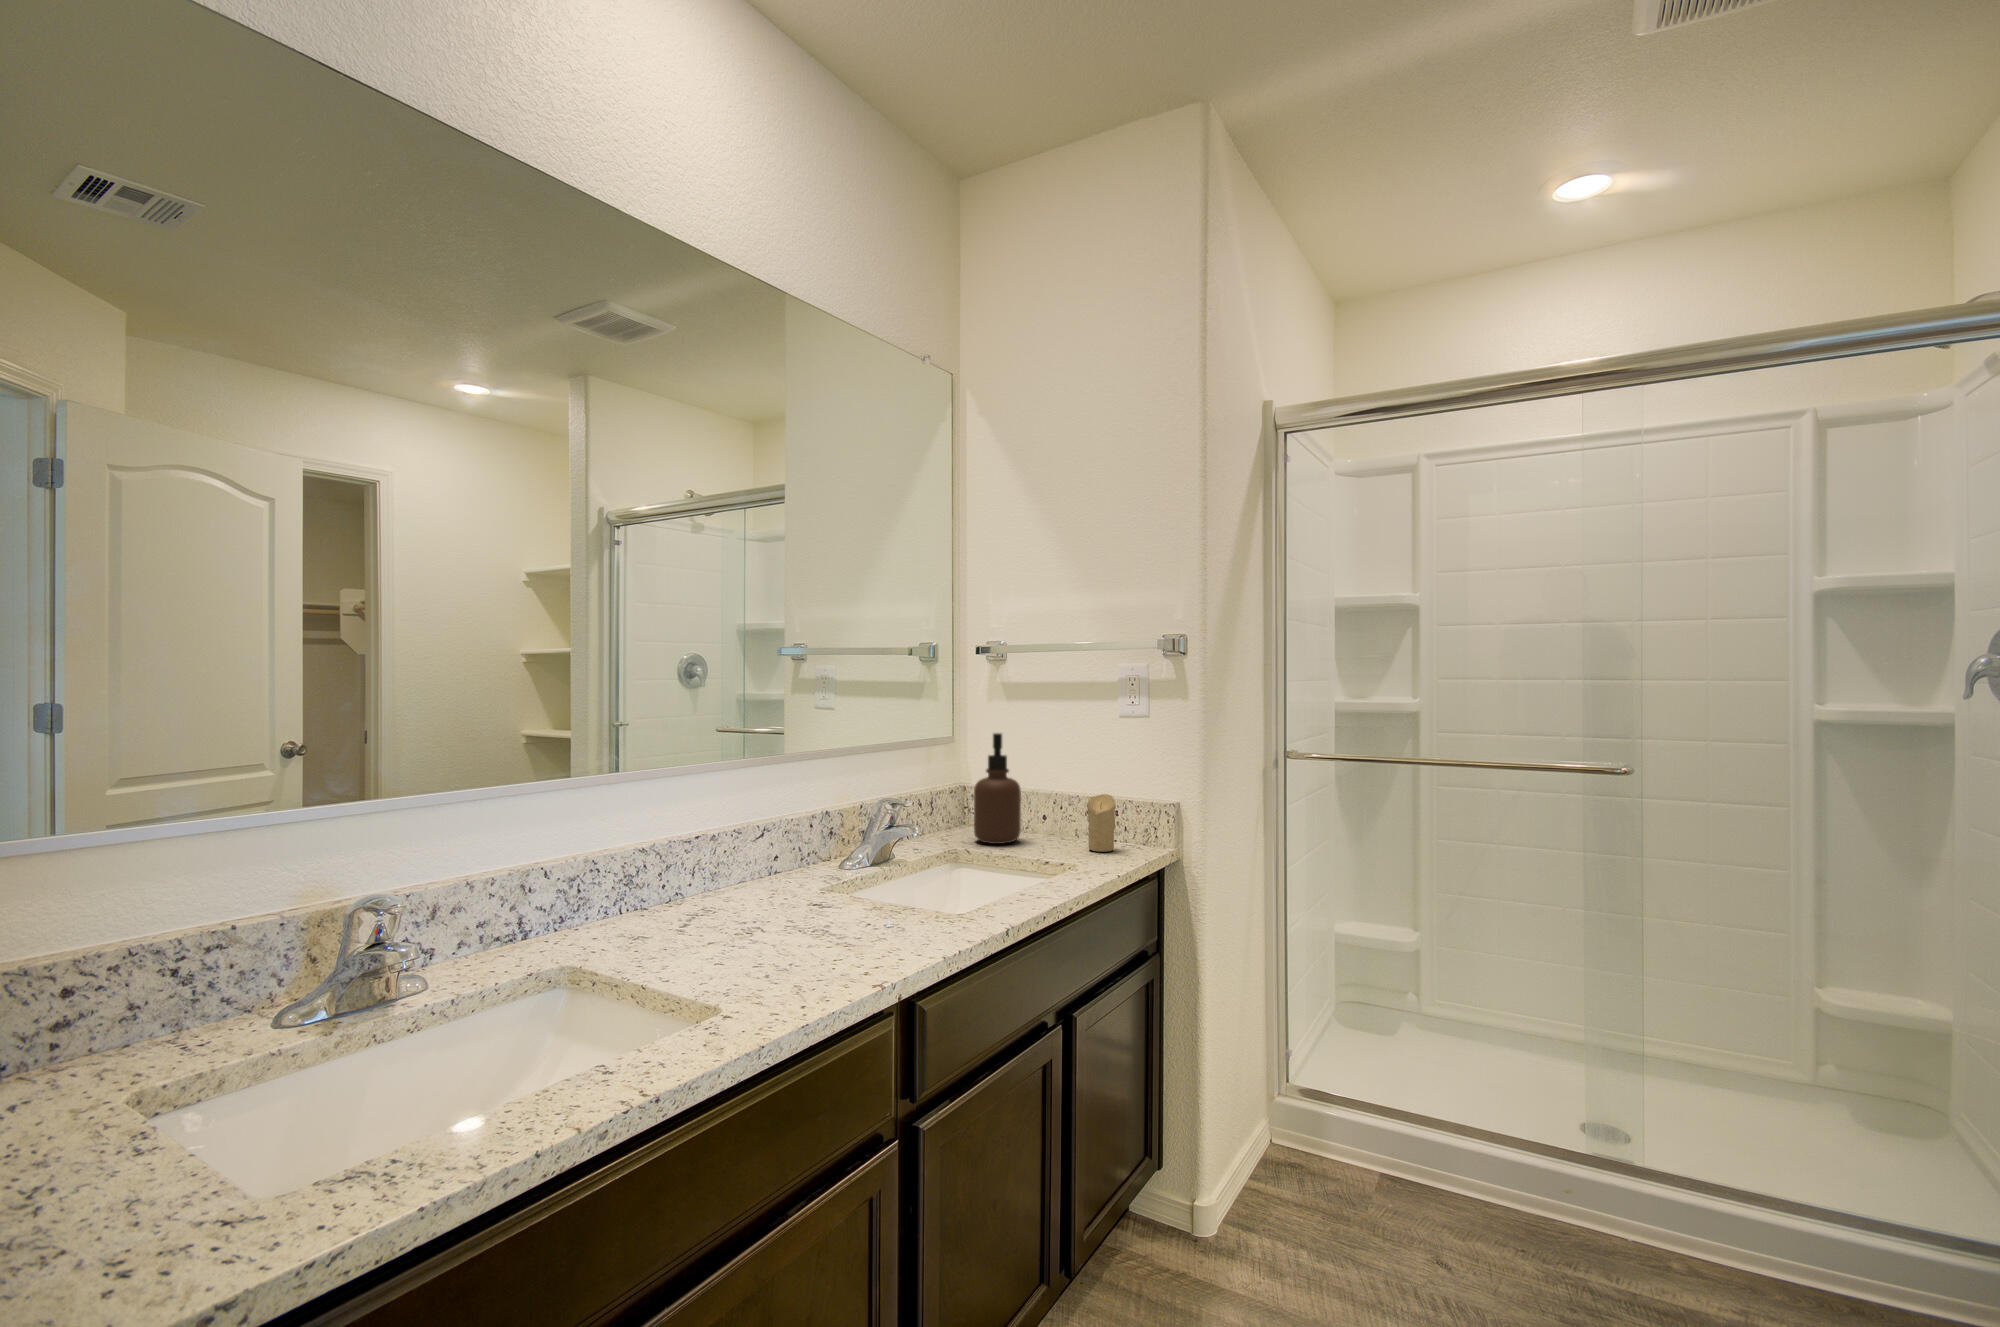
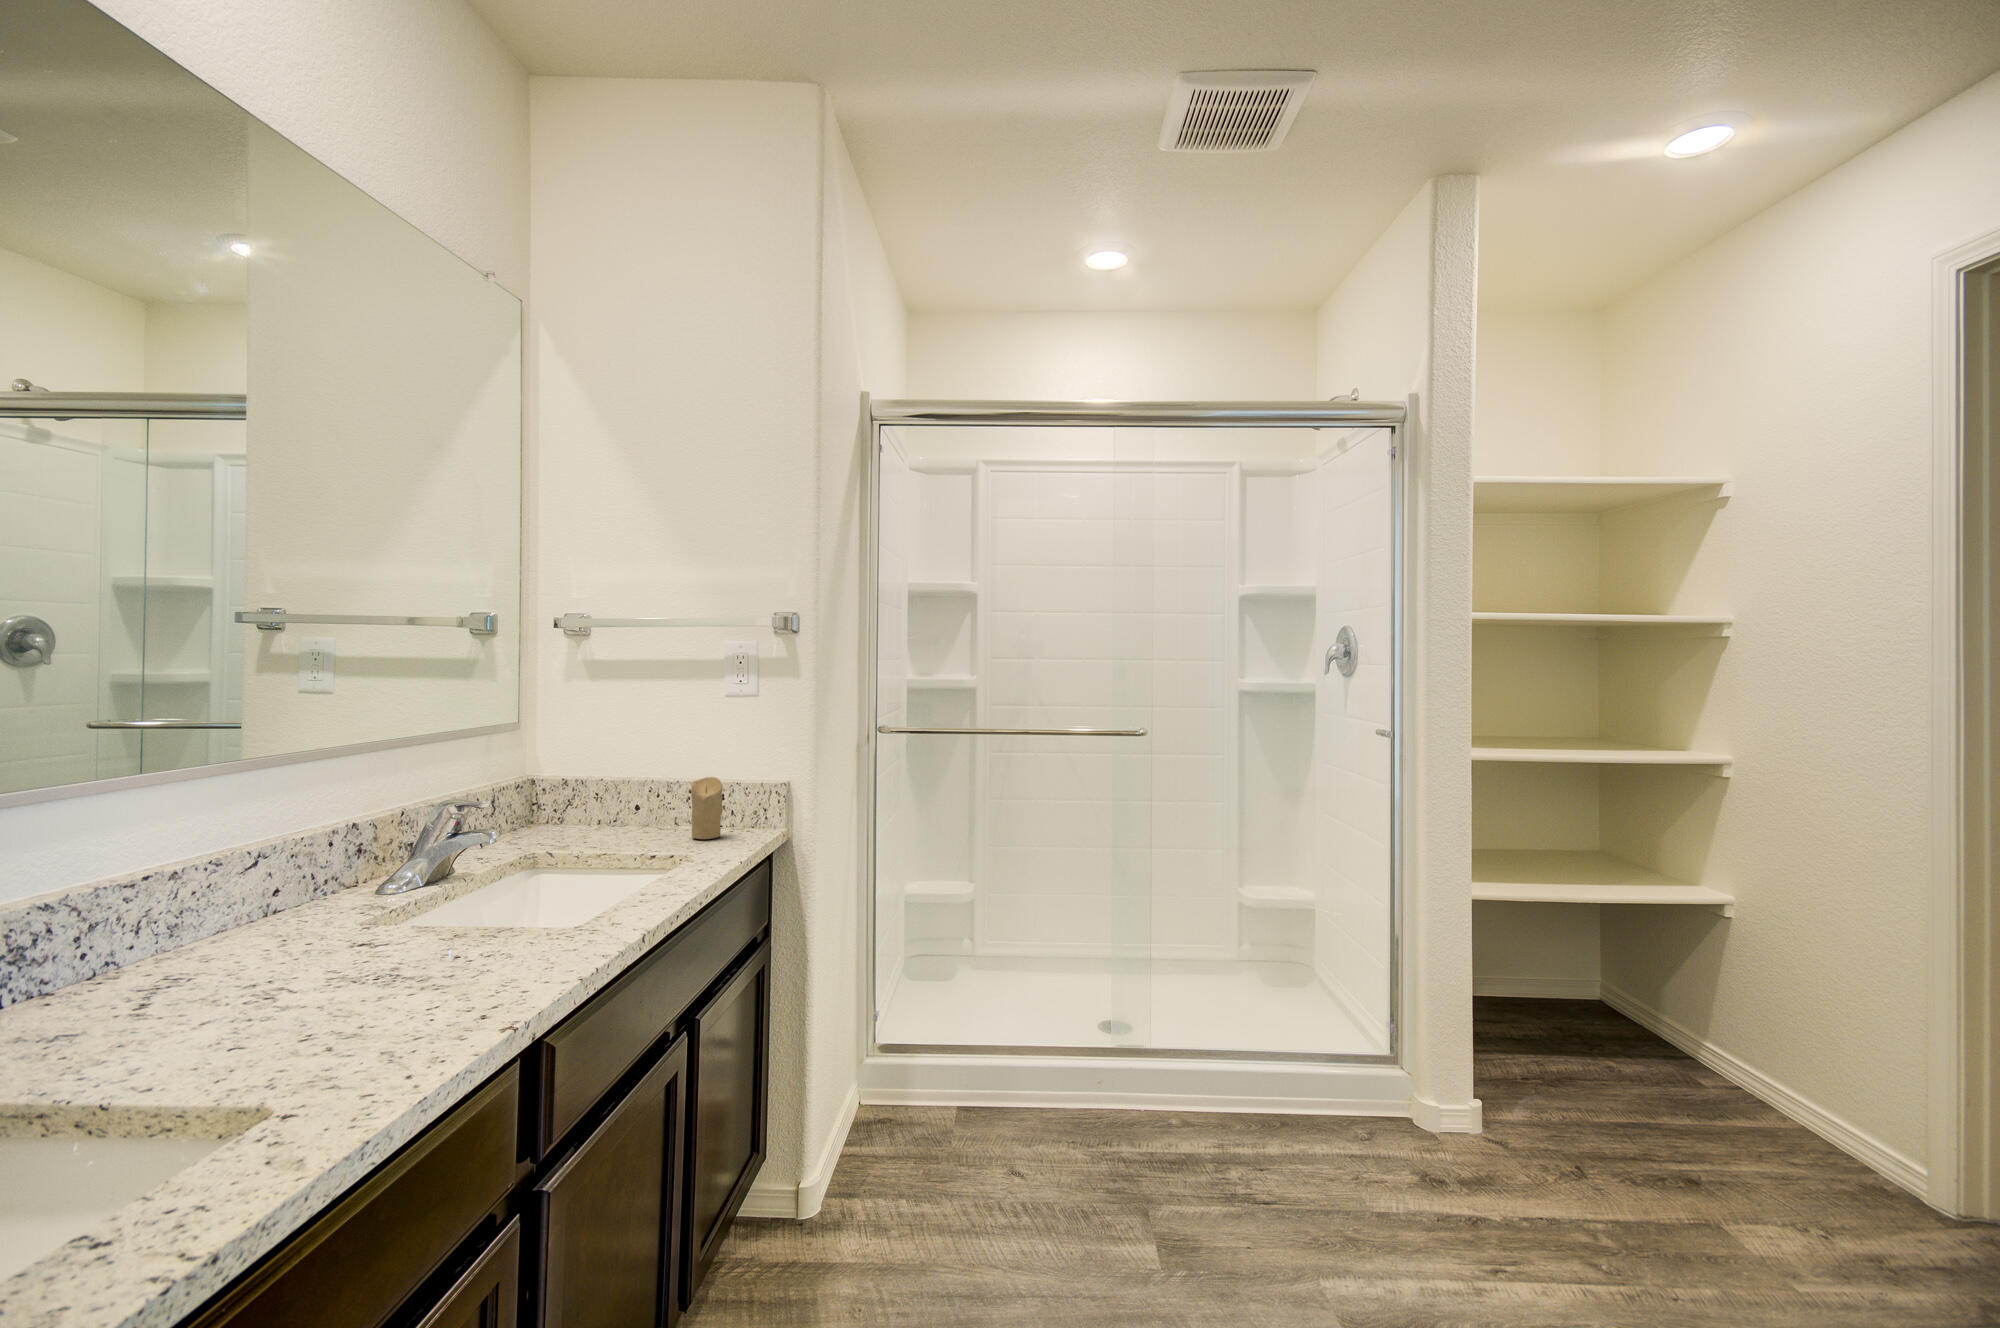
soap dispenser: present [974,733,1021,844] -> none [549,715,607,843]

